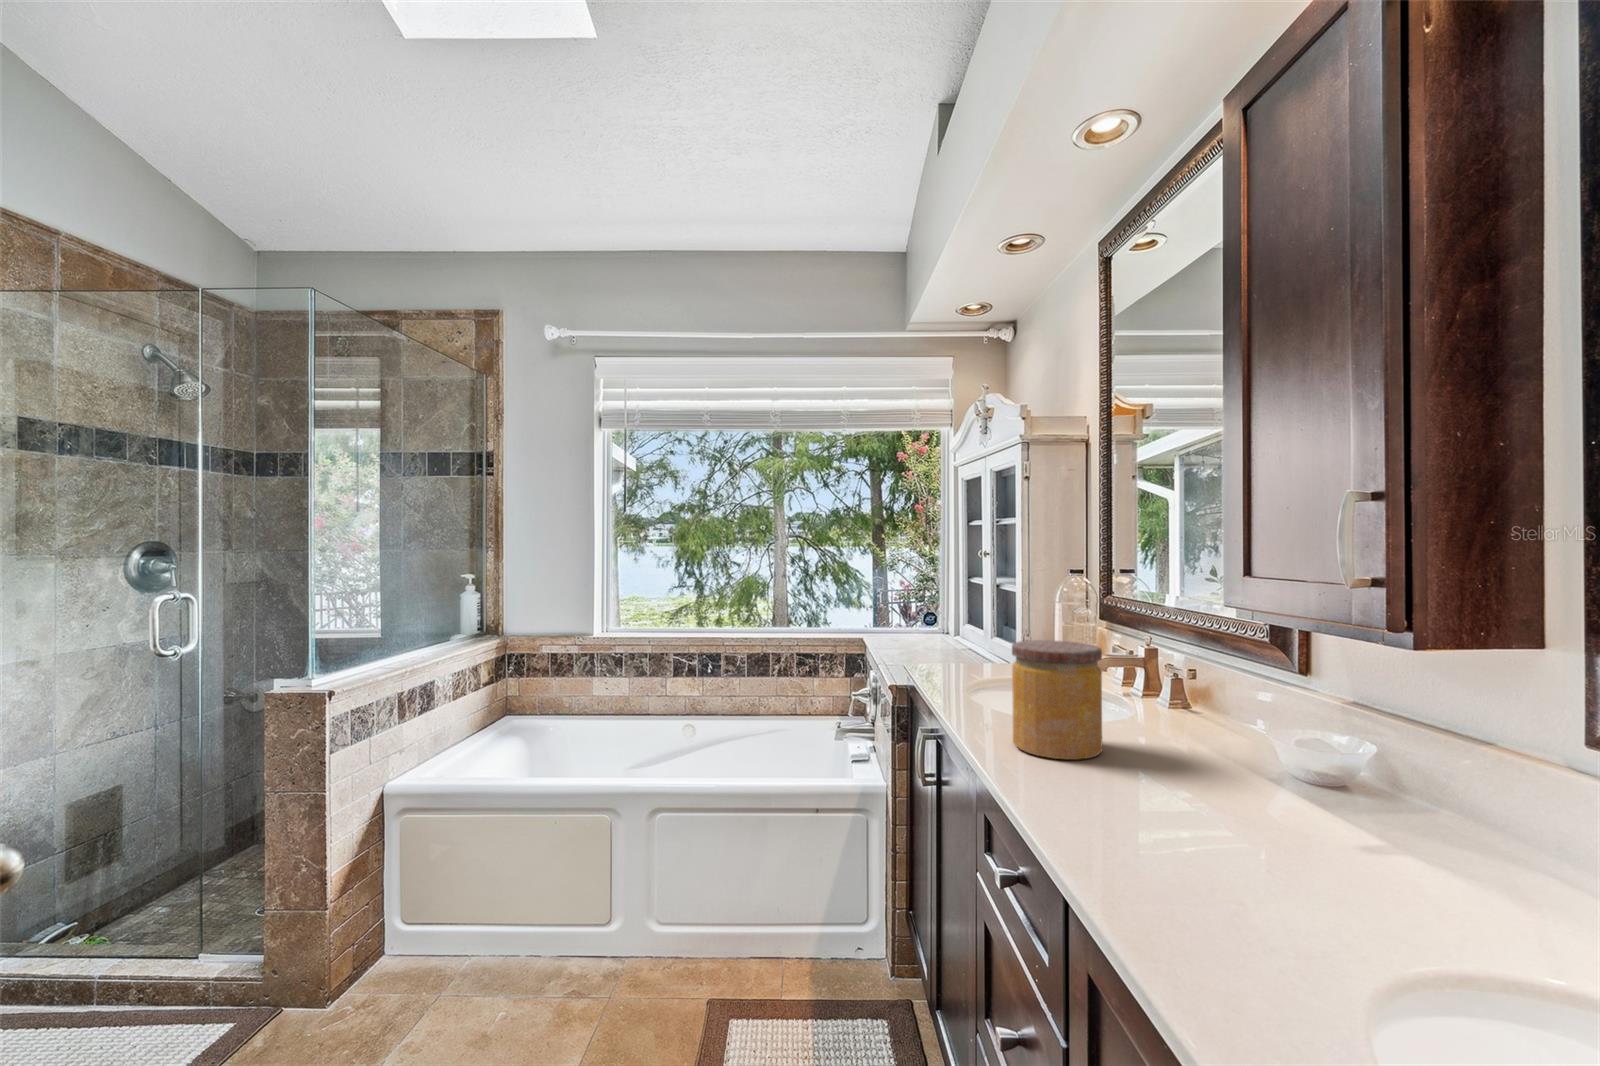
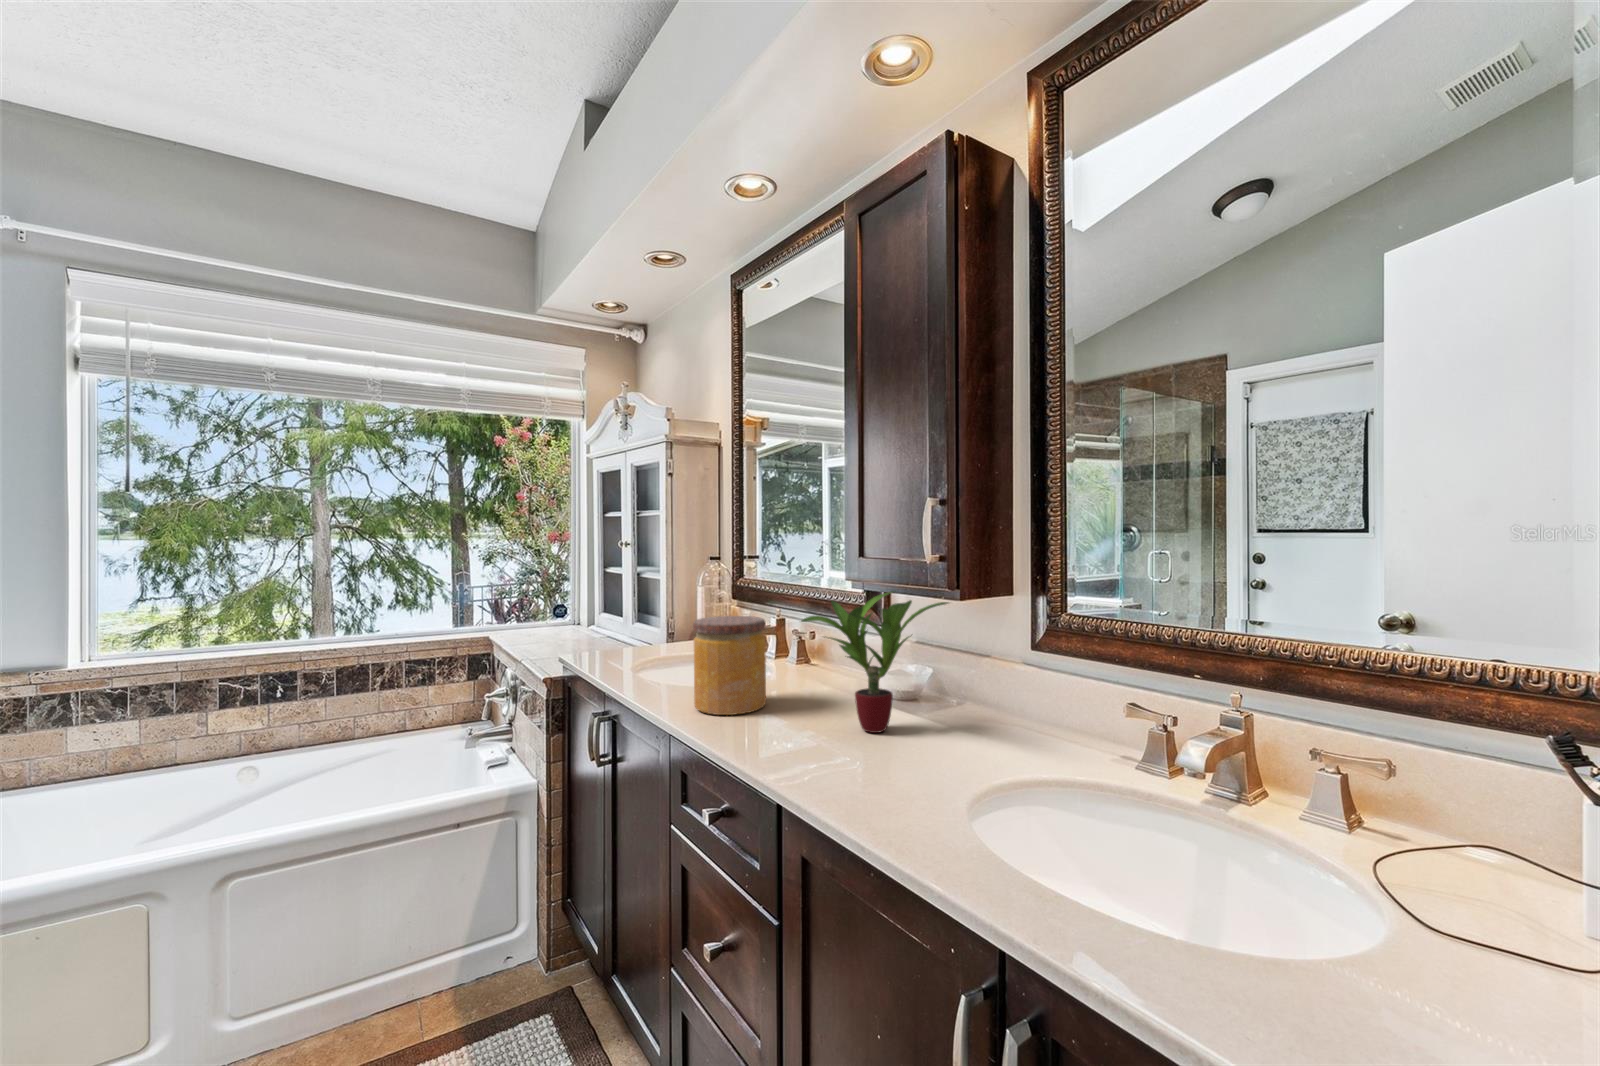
potted plant: none [1127,627,1378,823] -> present [801,592,948,733]

